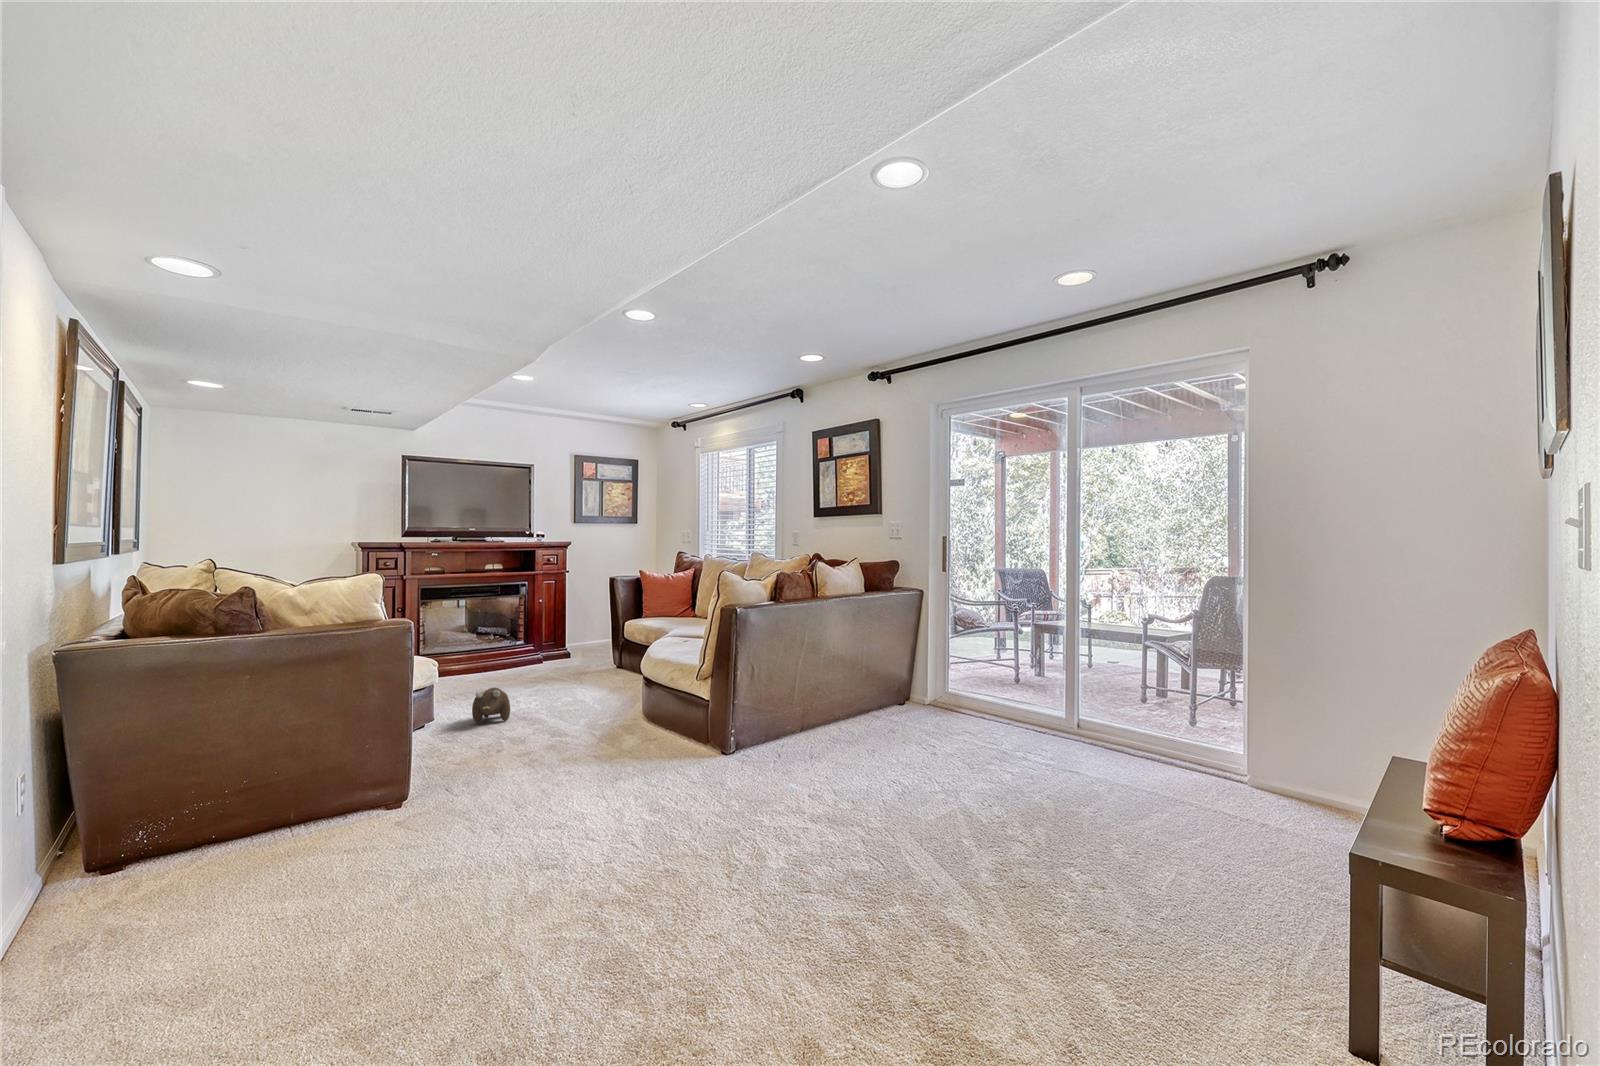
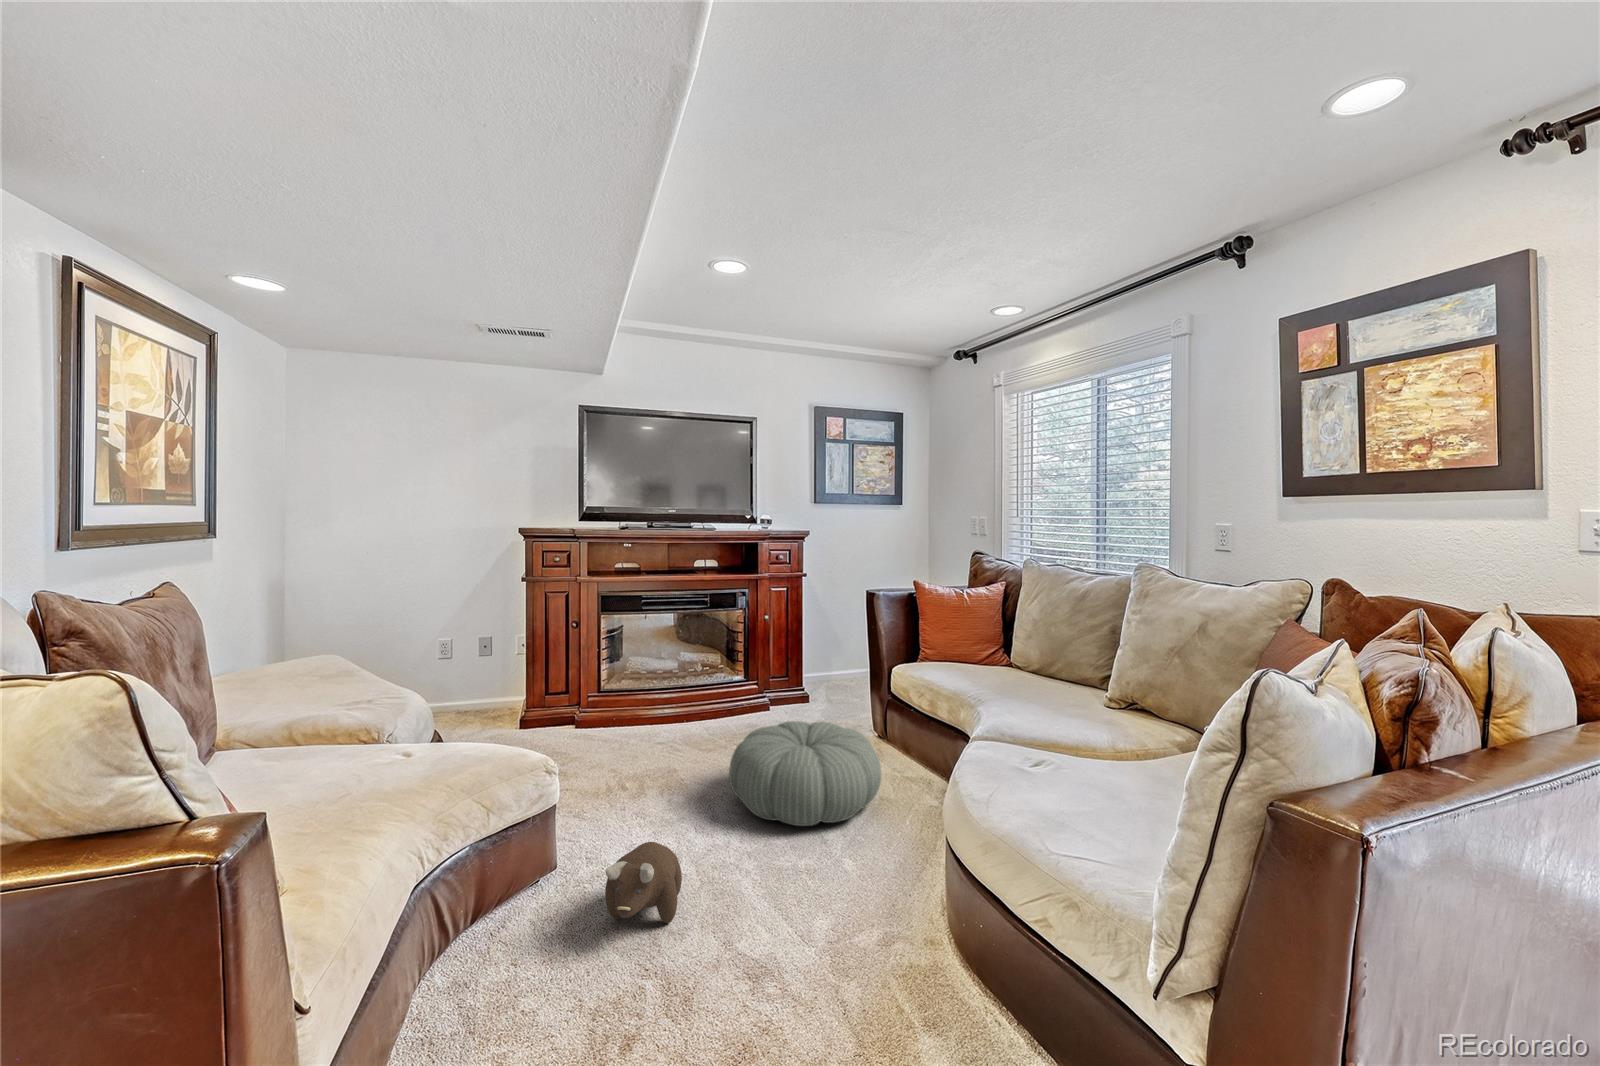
pouf: none [526,648,616,694] -> present [729,721,881,826]

